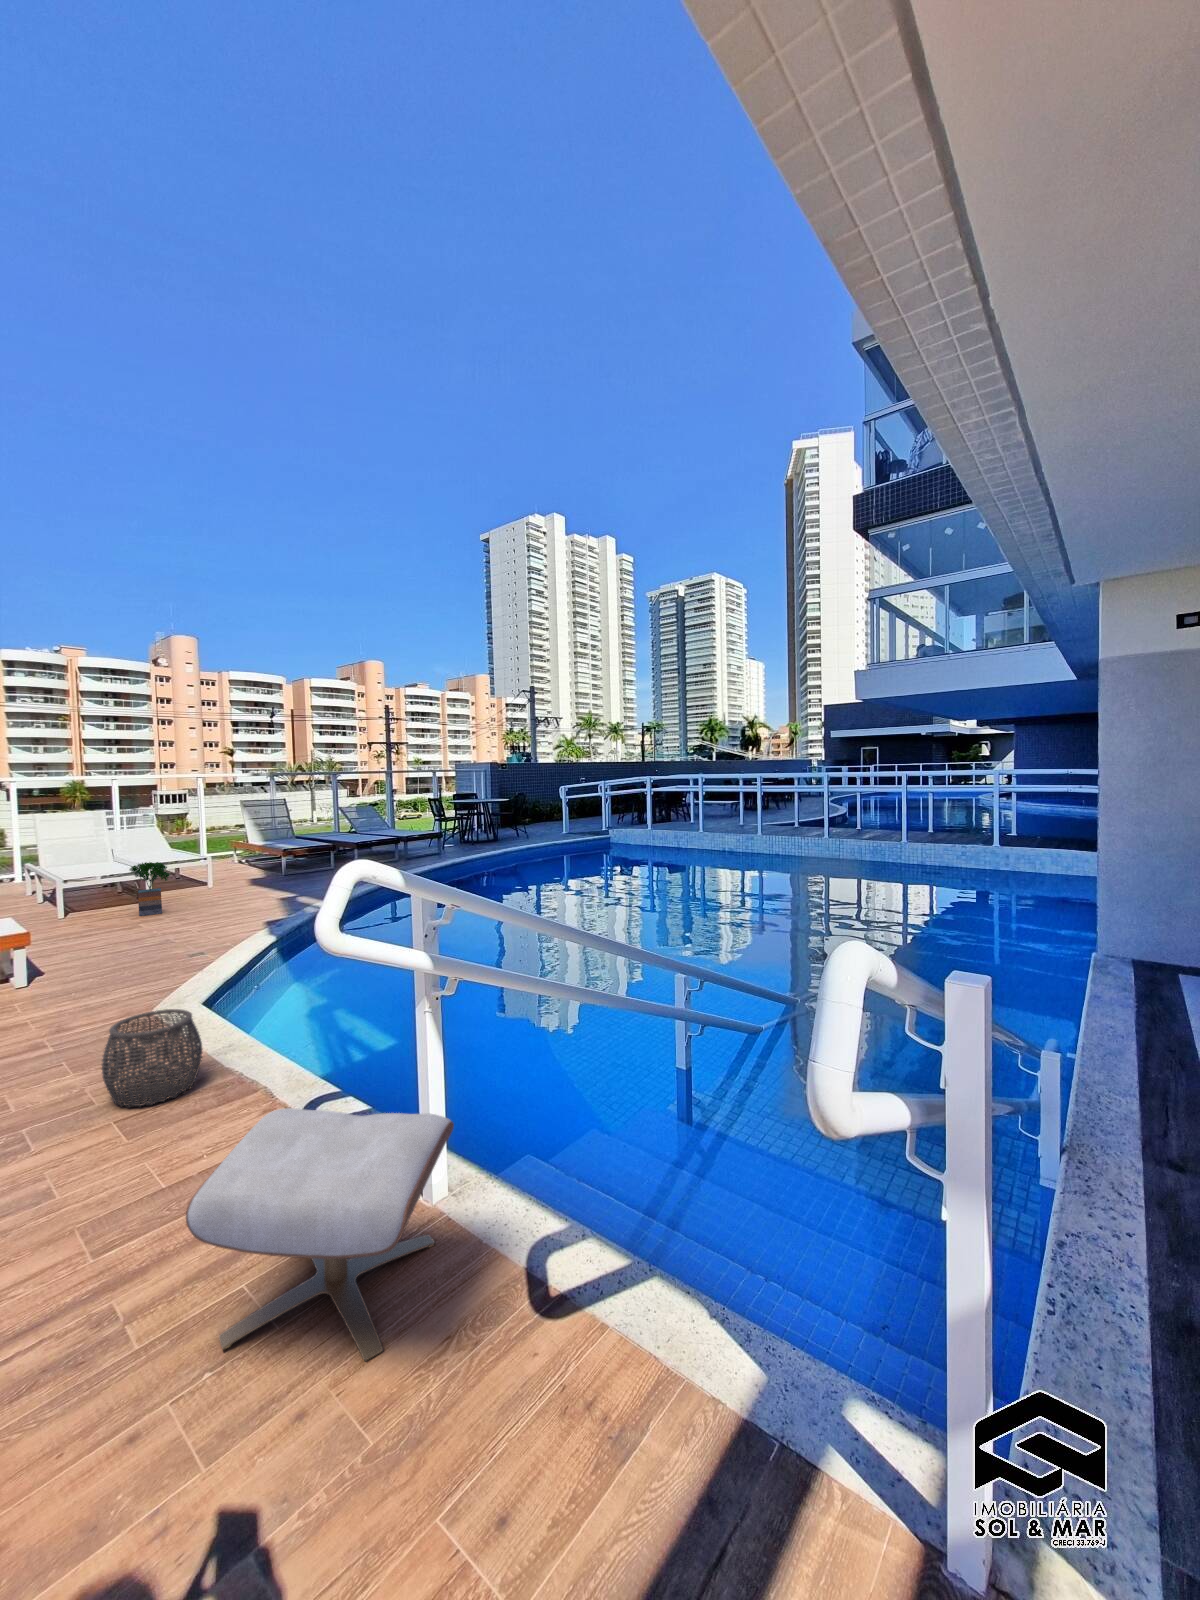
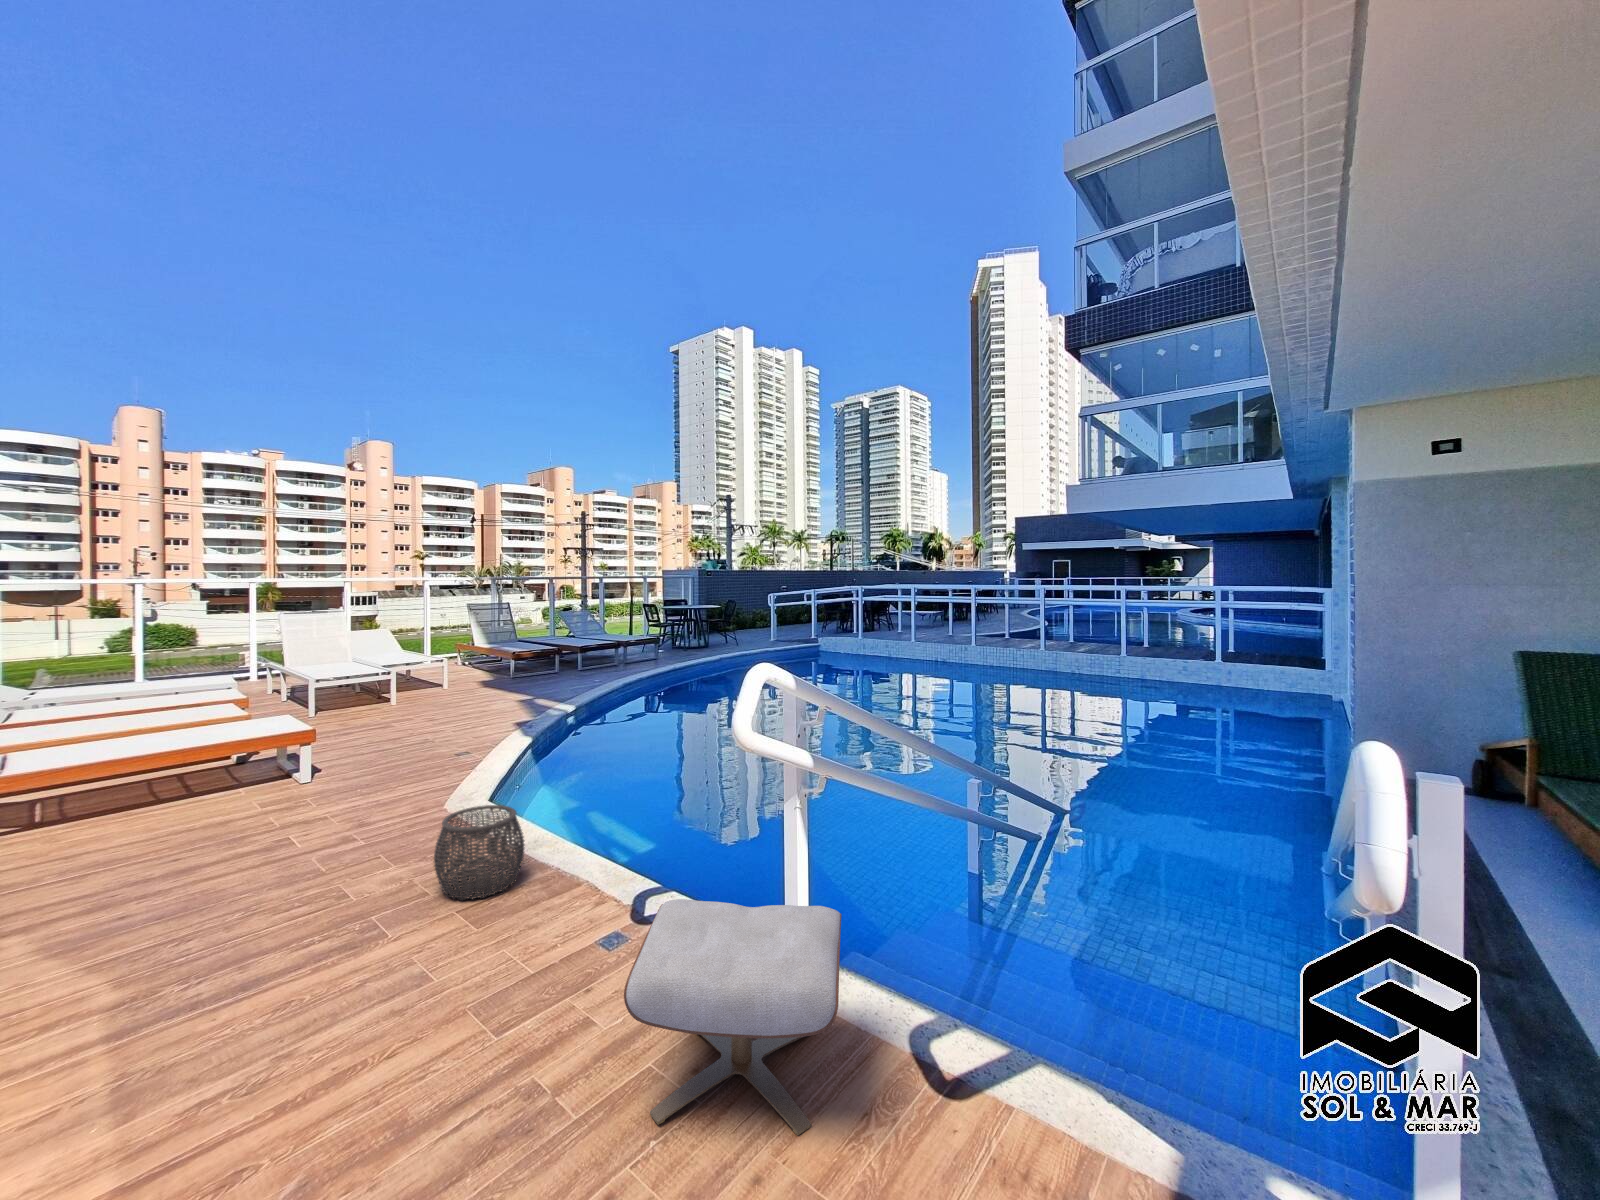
potted tree: present [130,862,170,916] -> none [374,659,416,714]

